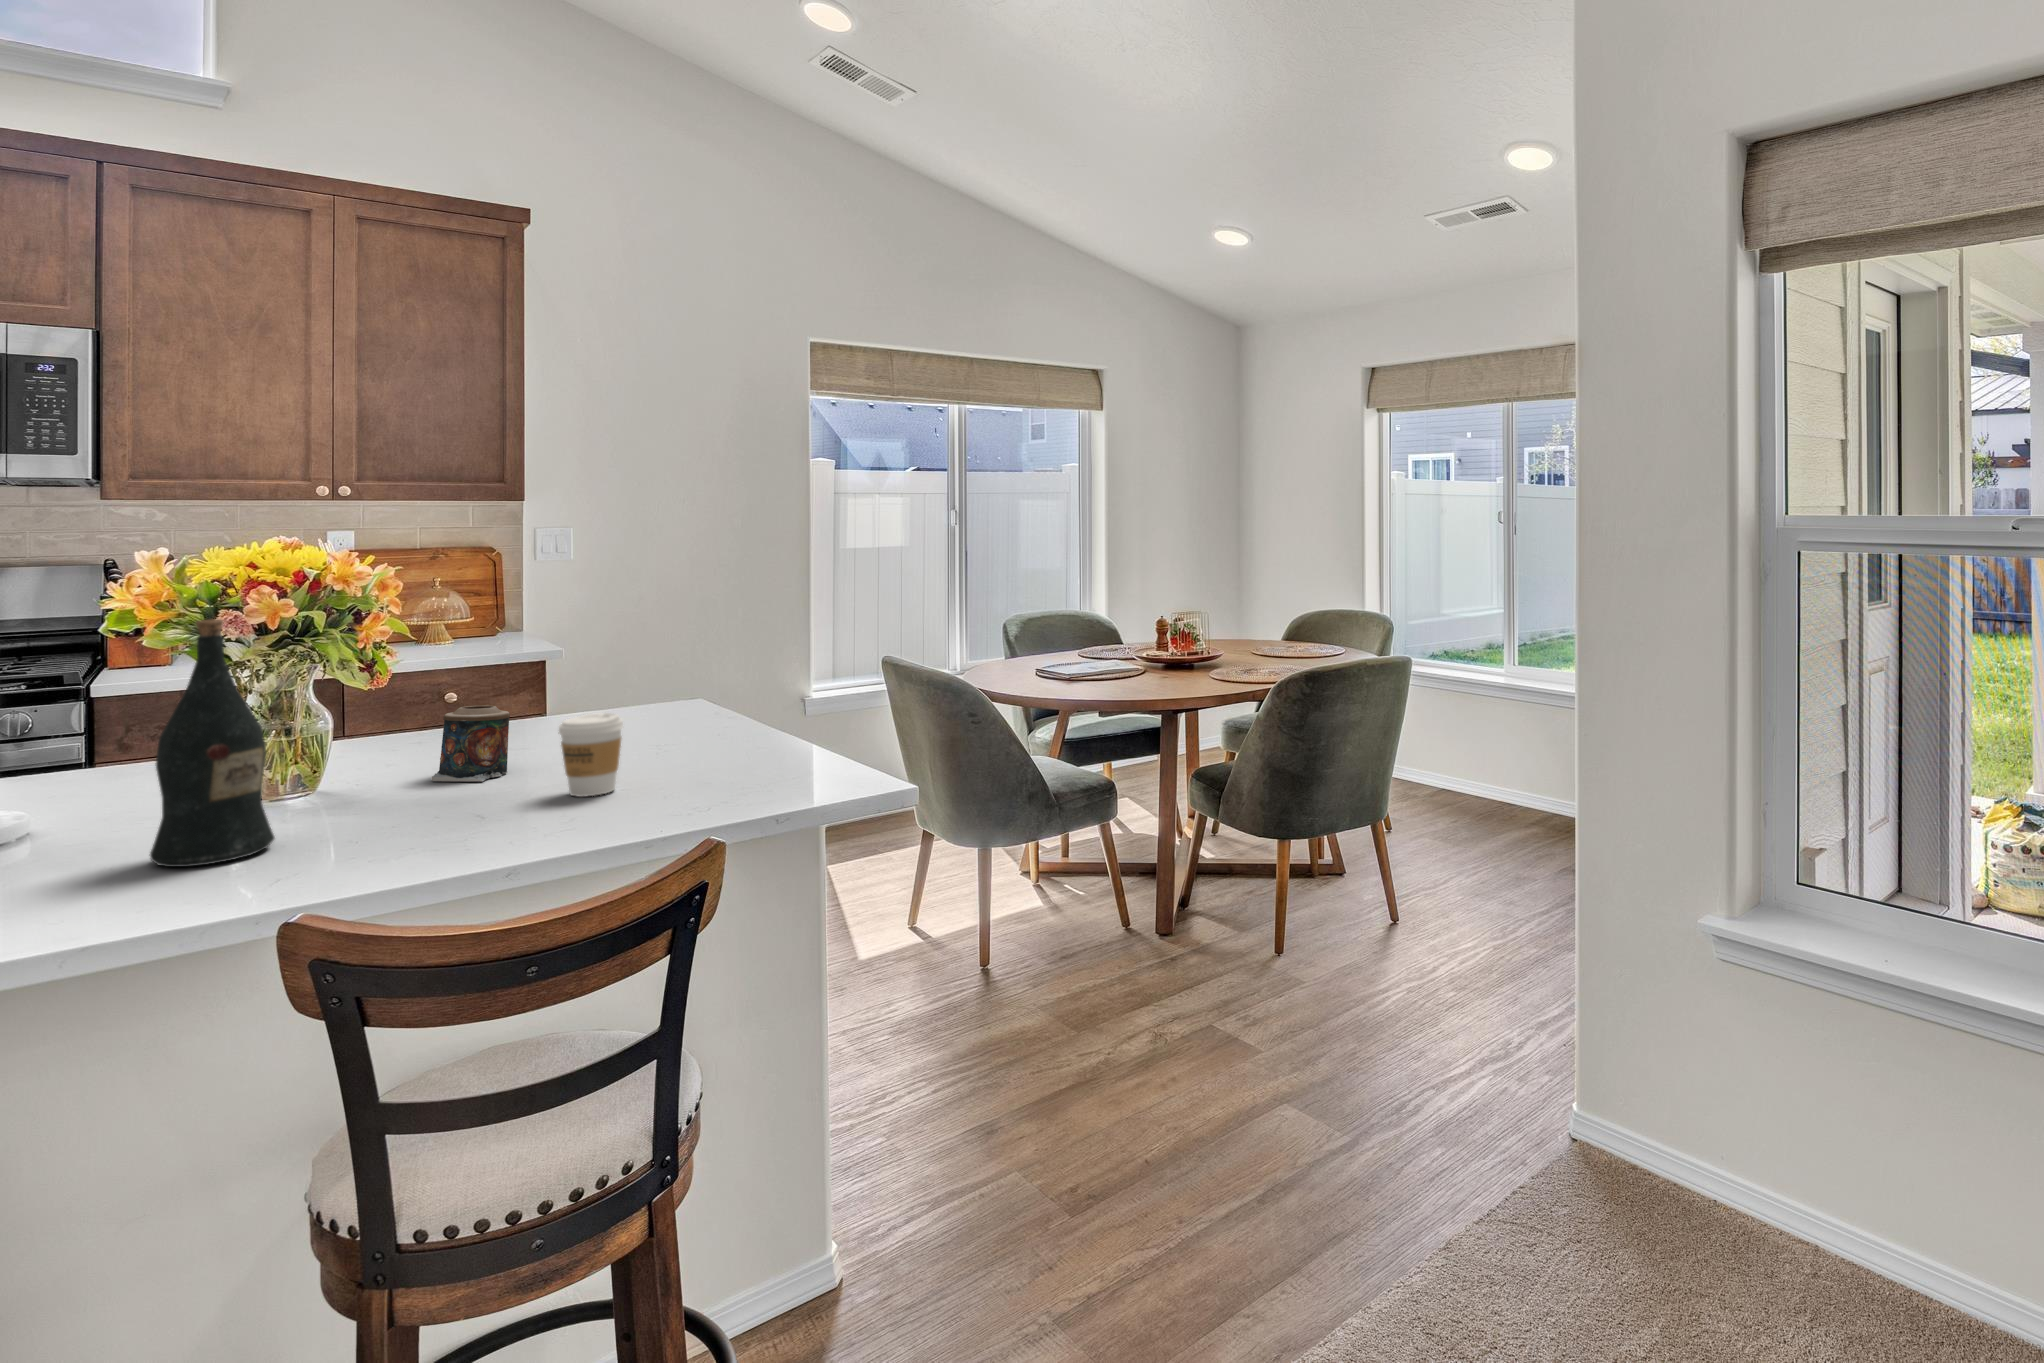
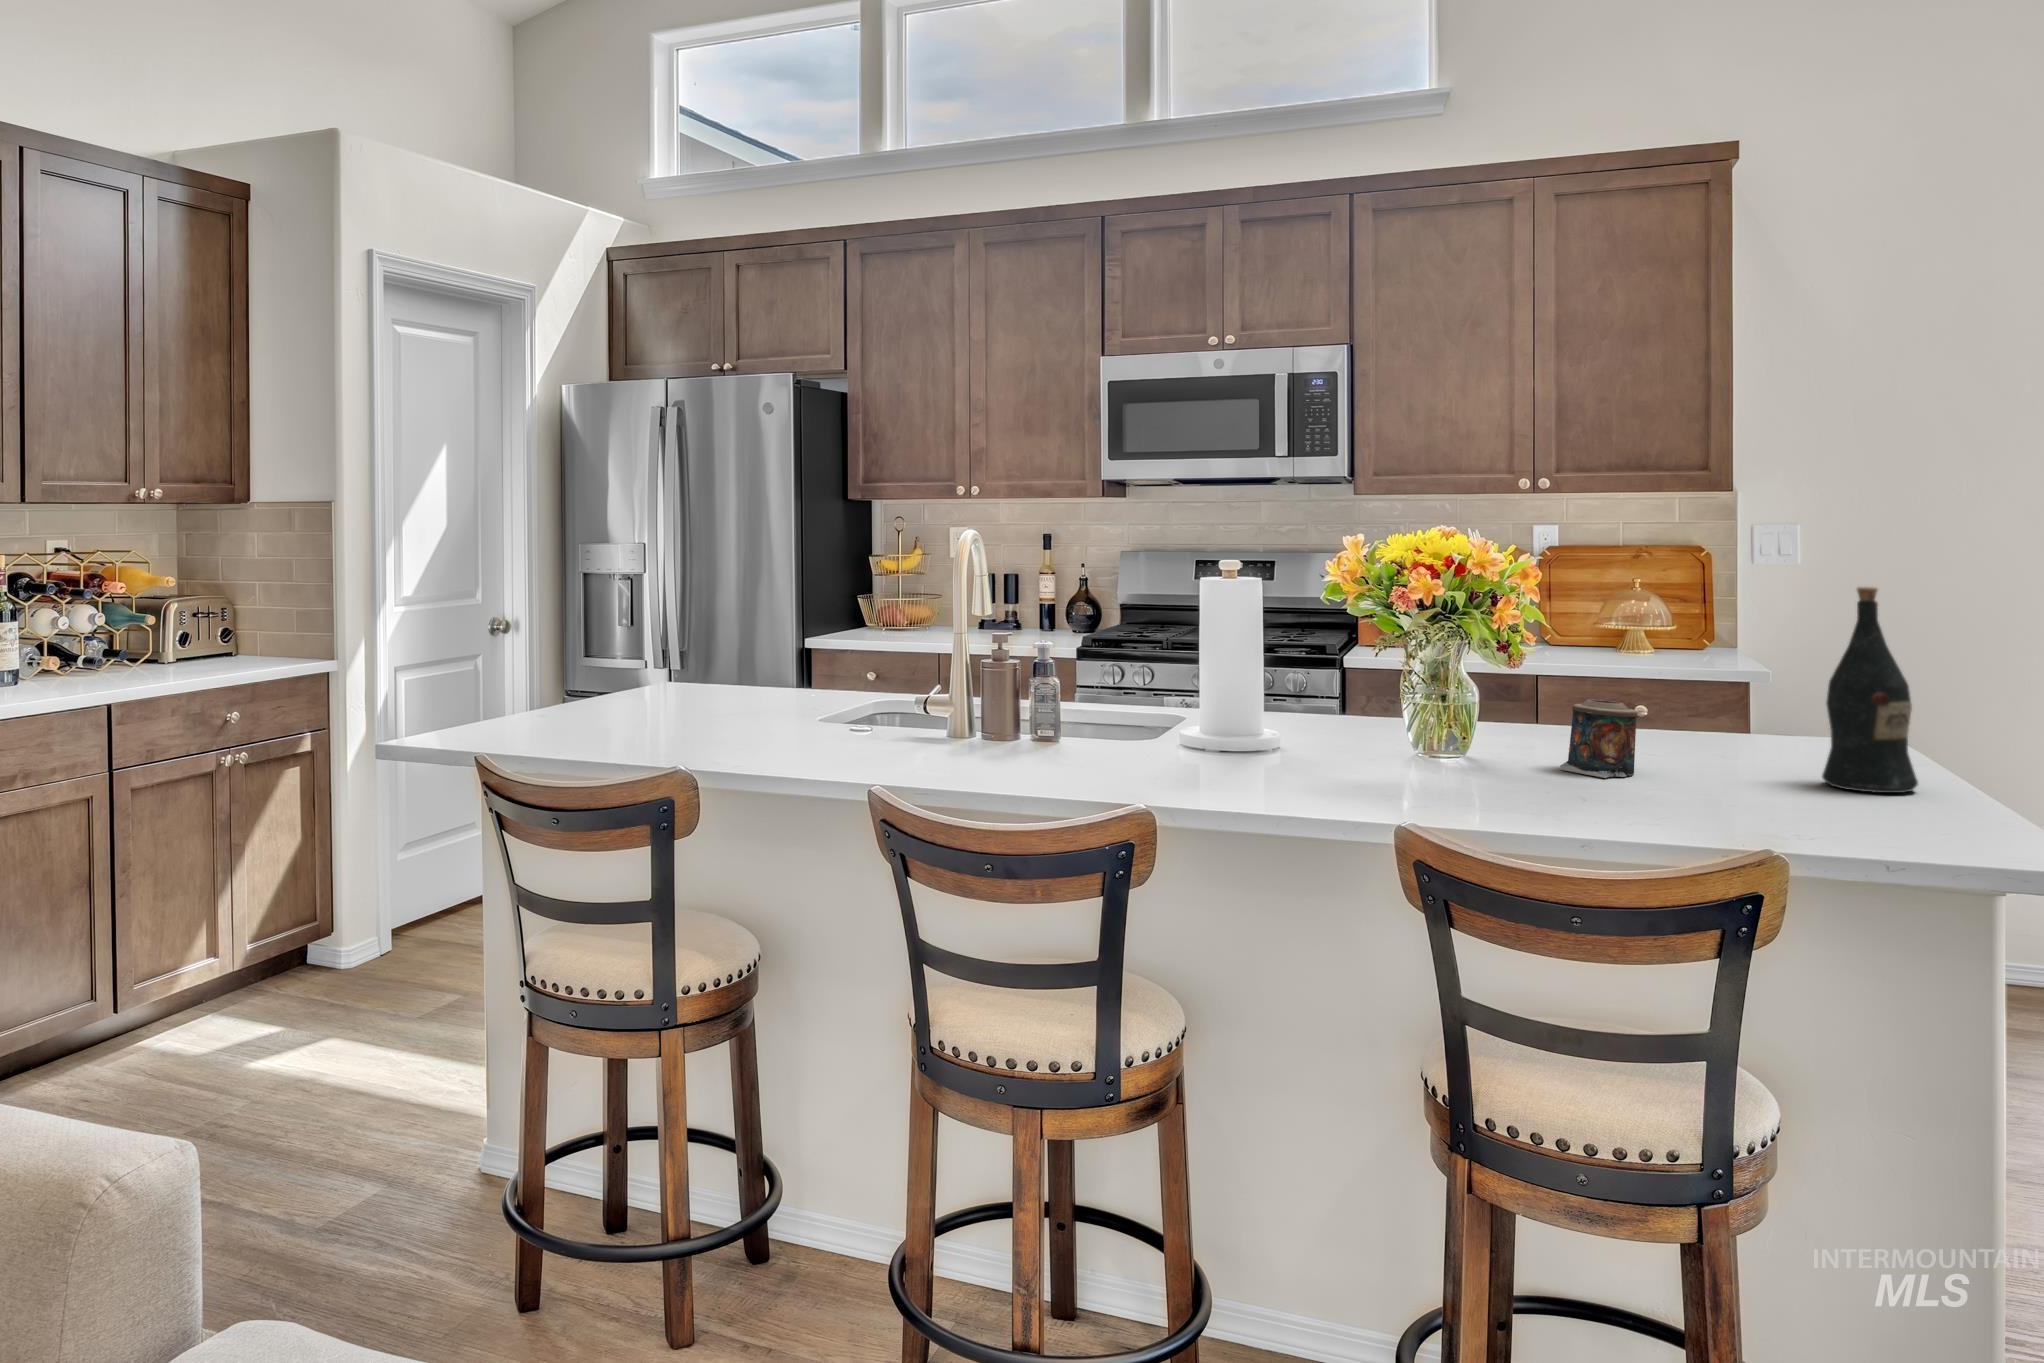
wine bottle: present [150,619,275,867] -> present [1822,587,1918,793]
coffee cup: present [559,713,623,796] -> none [1671,721,1745,811]

